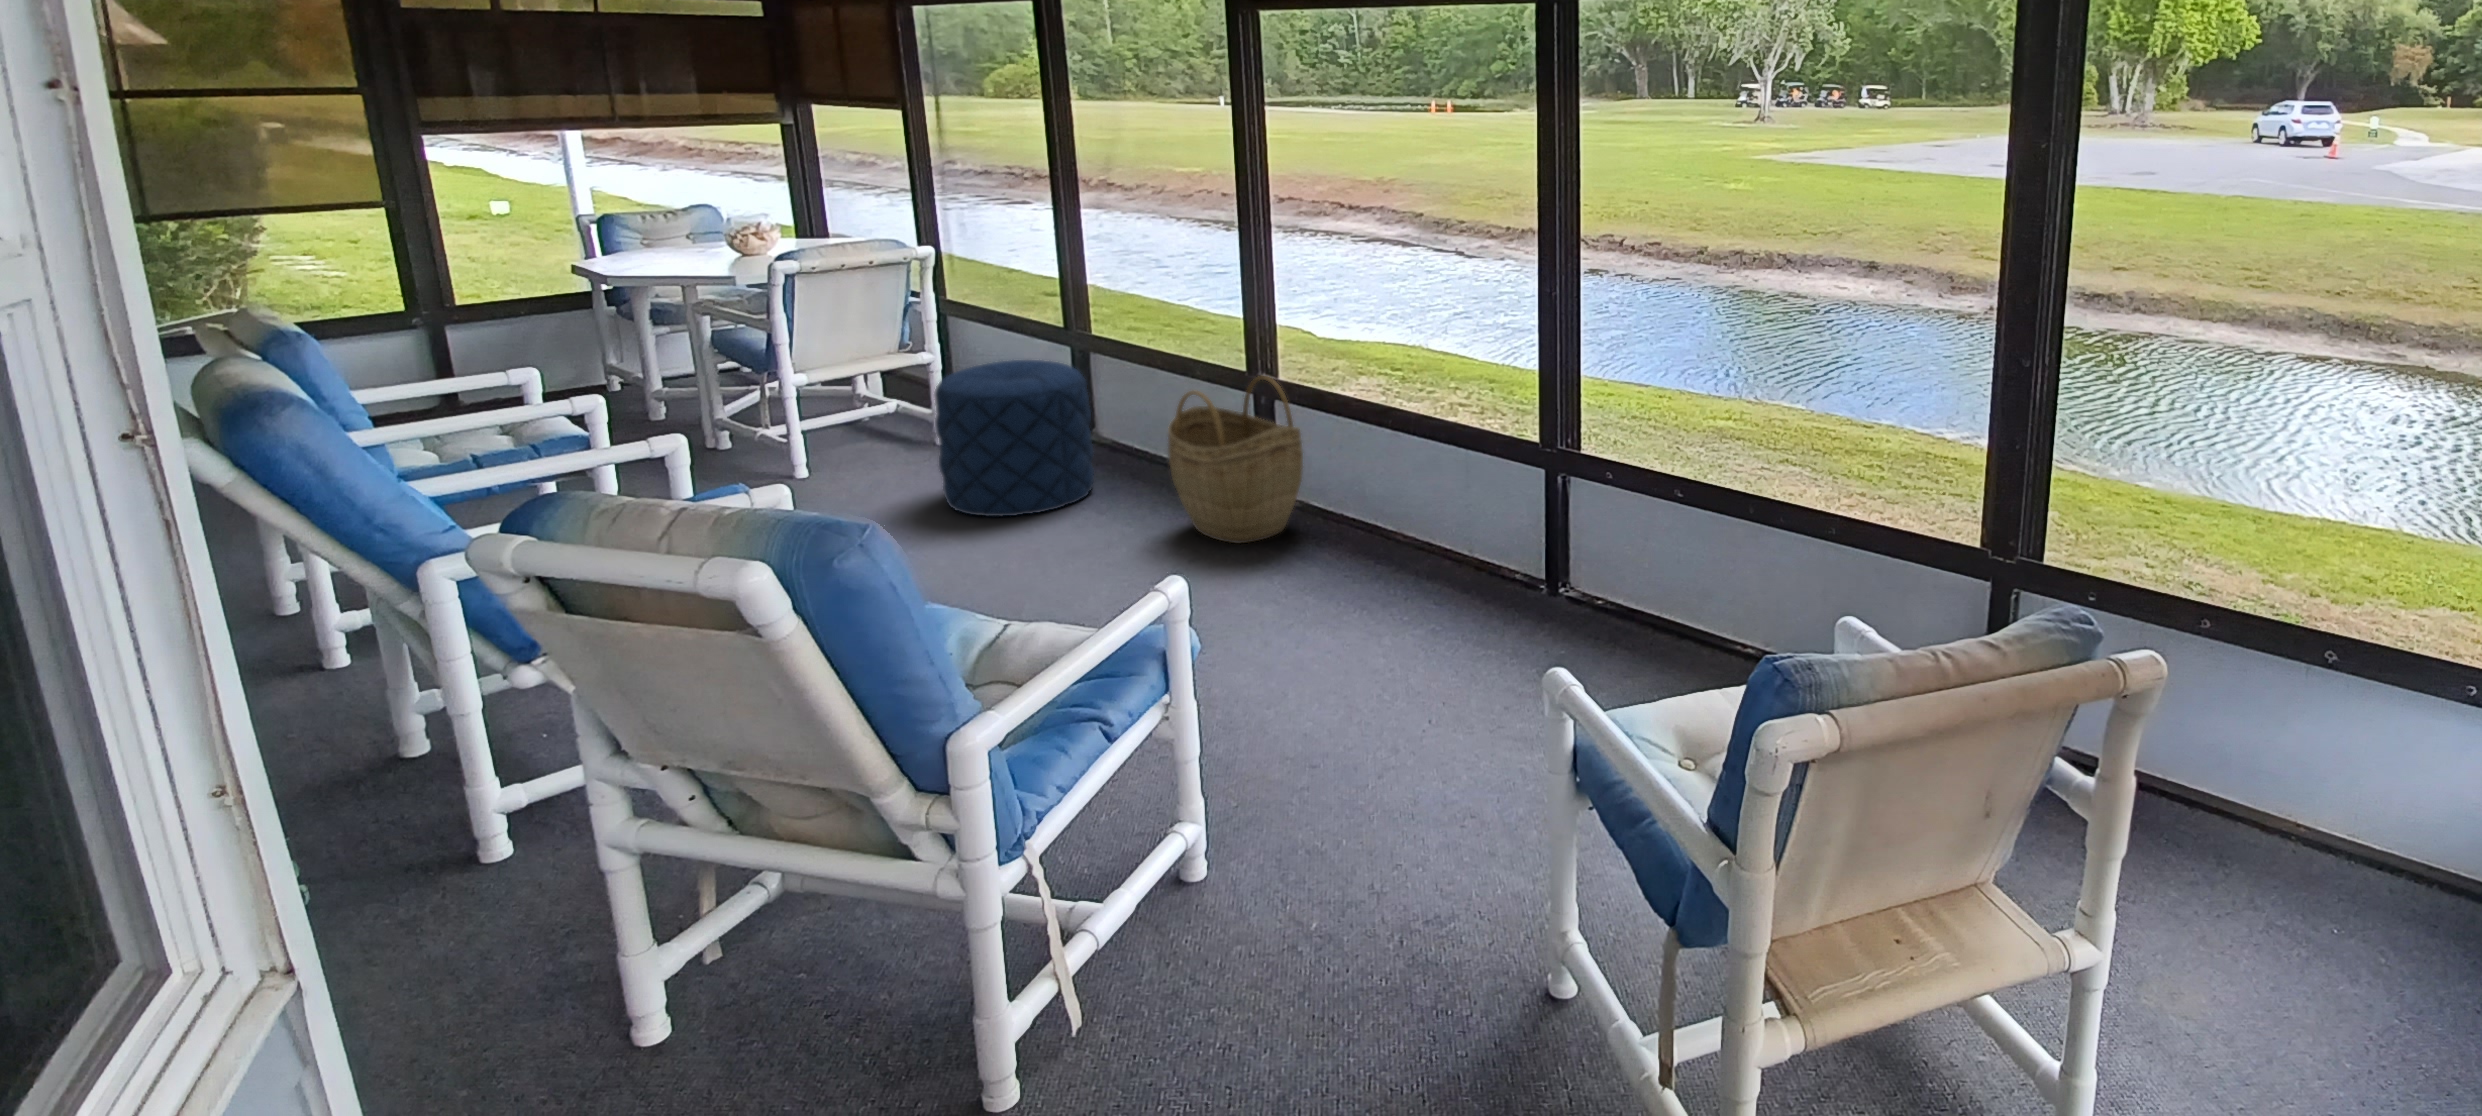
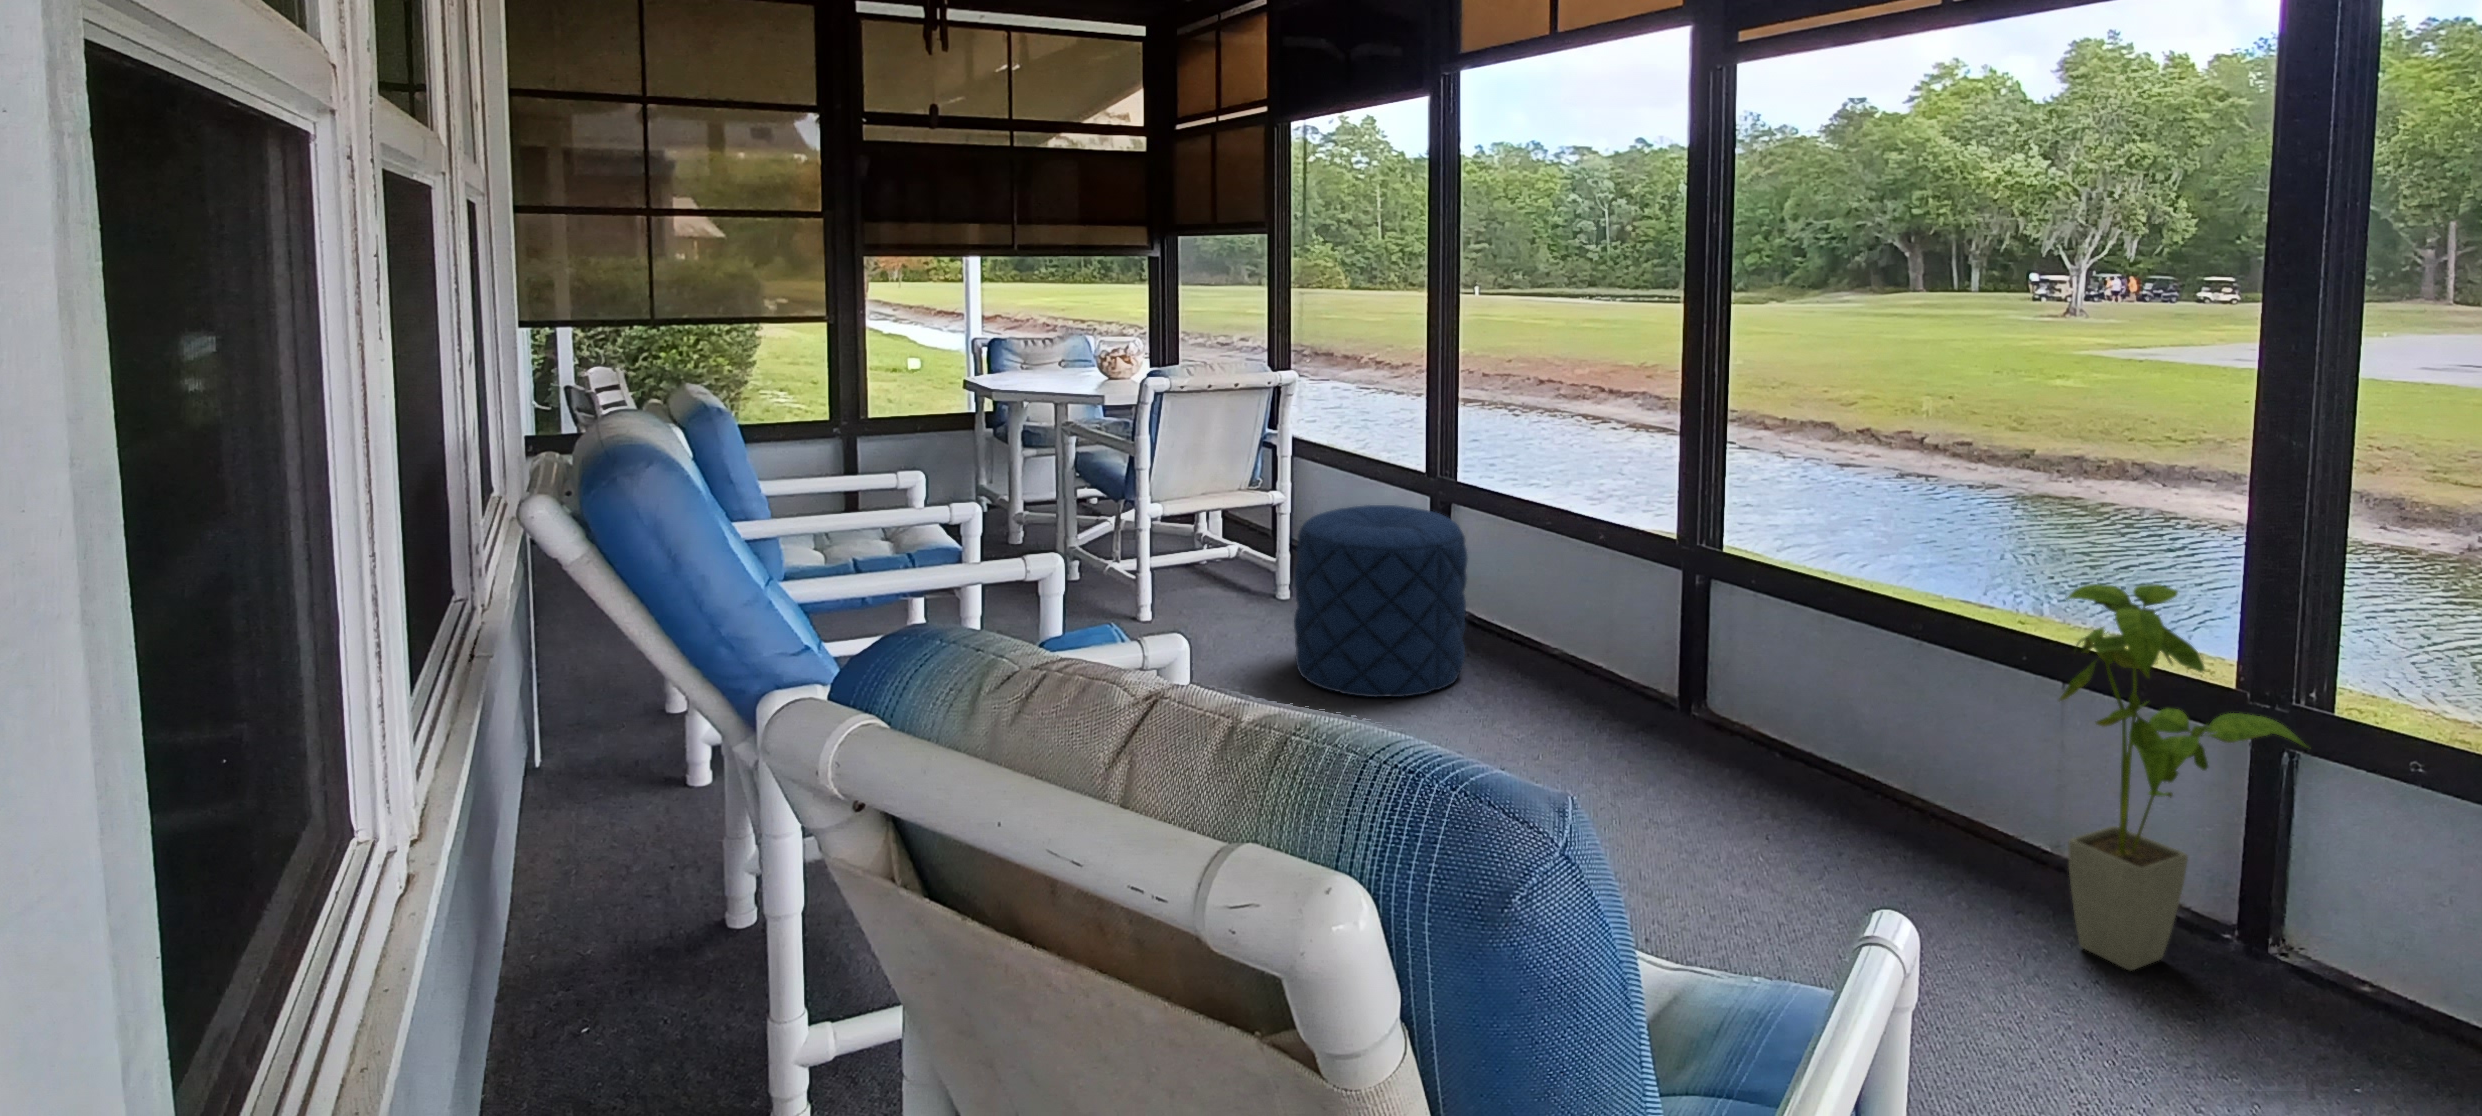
woven basket: present [1168,376,1303,544] -> none [1579,547,1766,779]
house plant: none [1431,383,1559,613] -> present [2059,584,2307,970]

